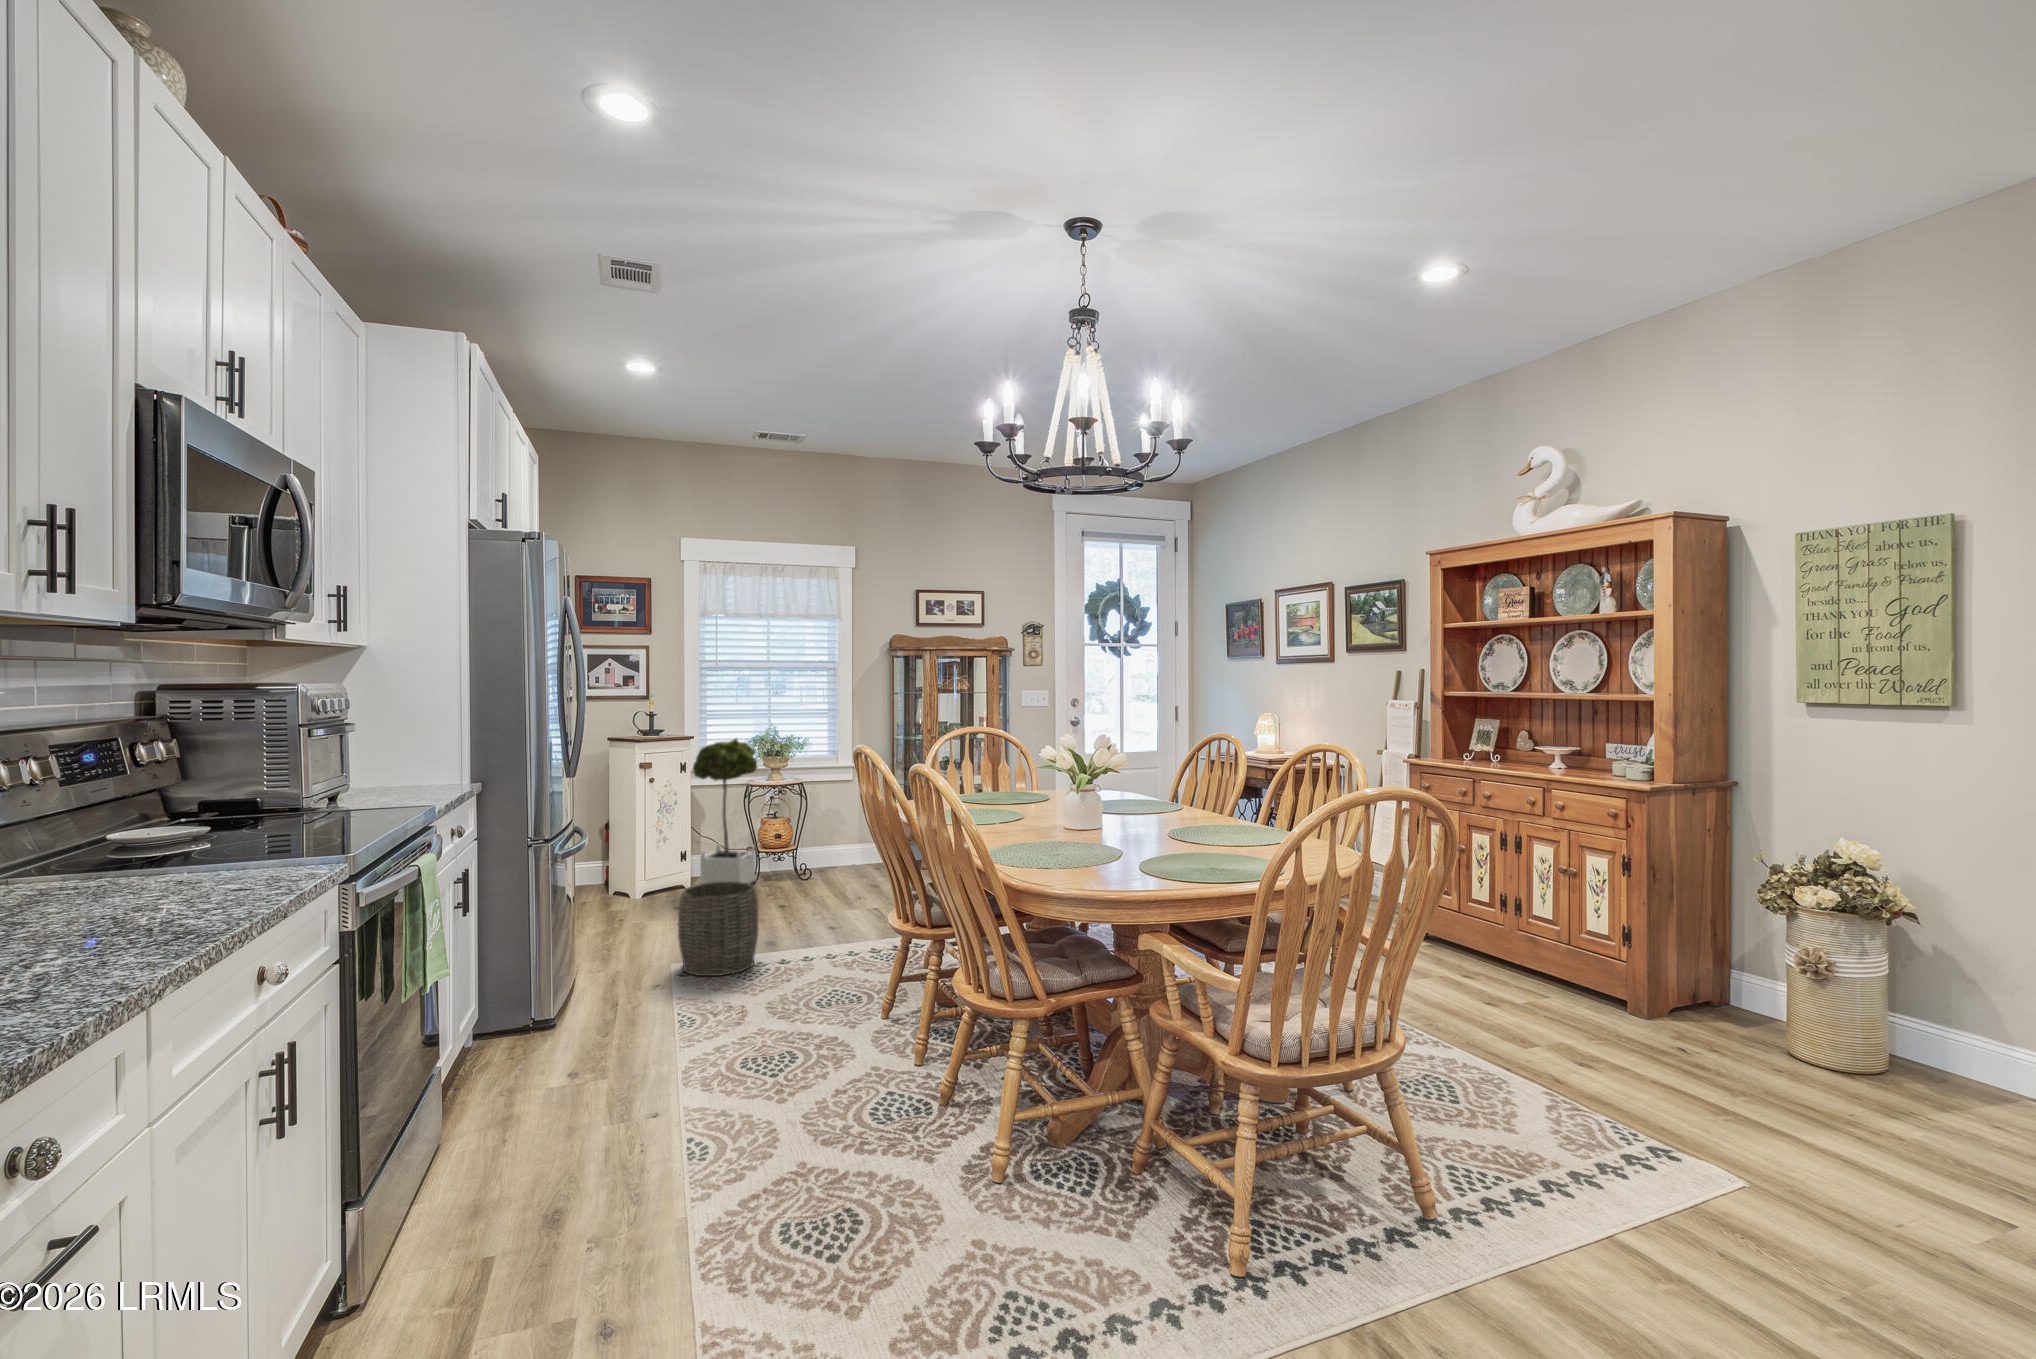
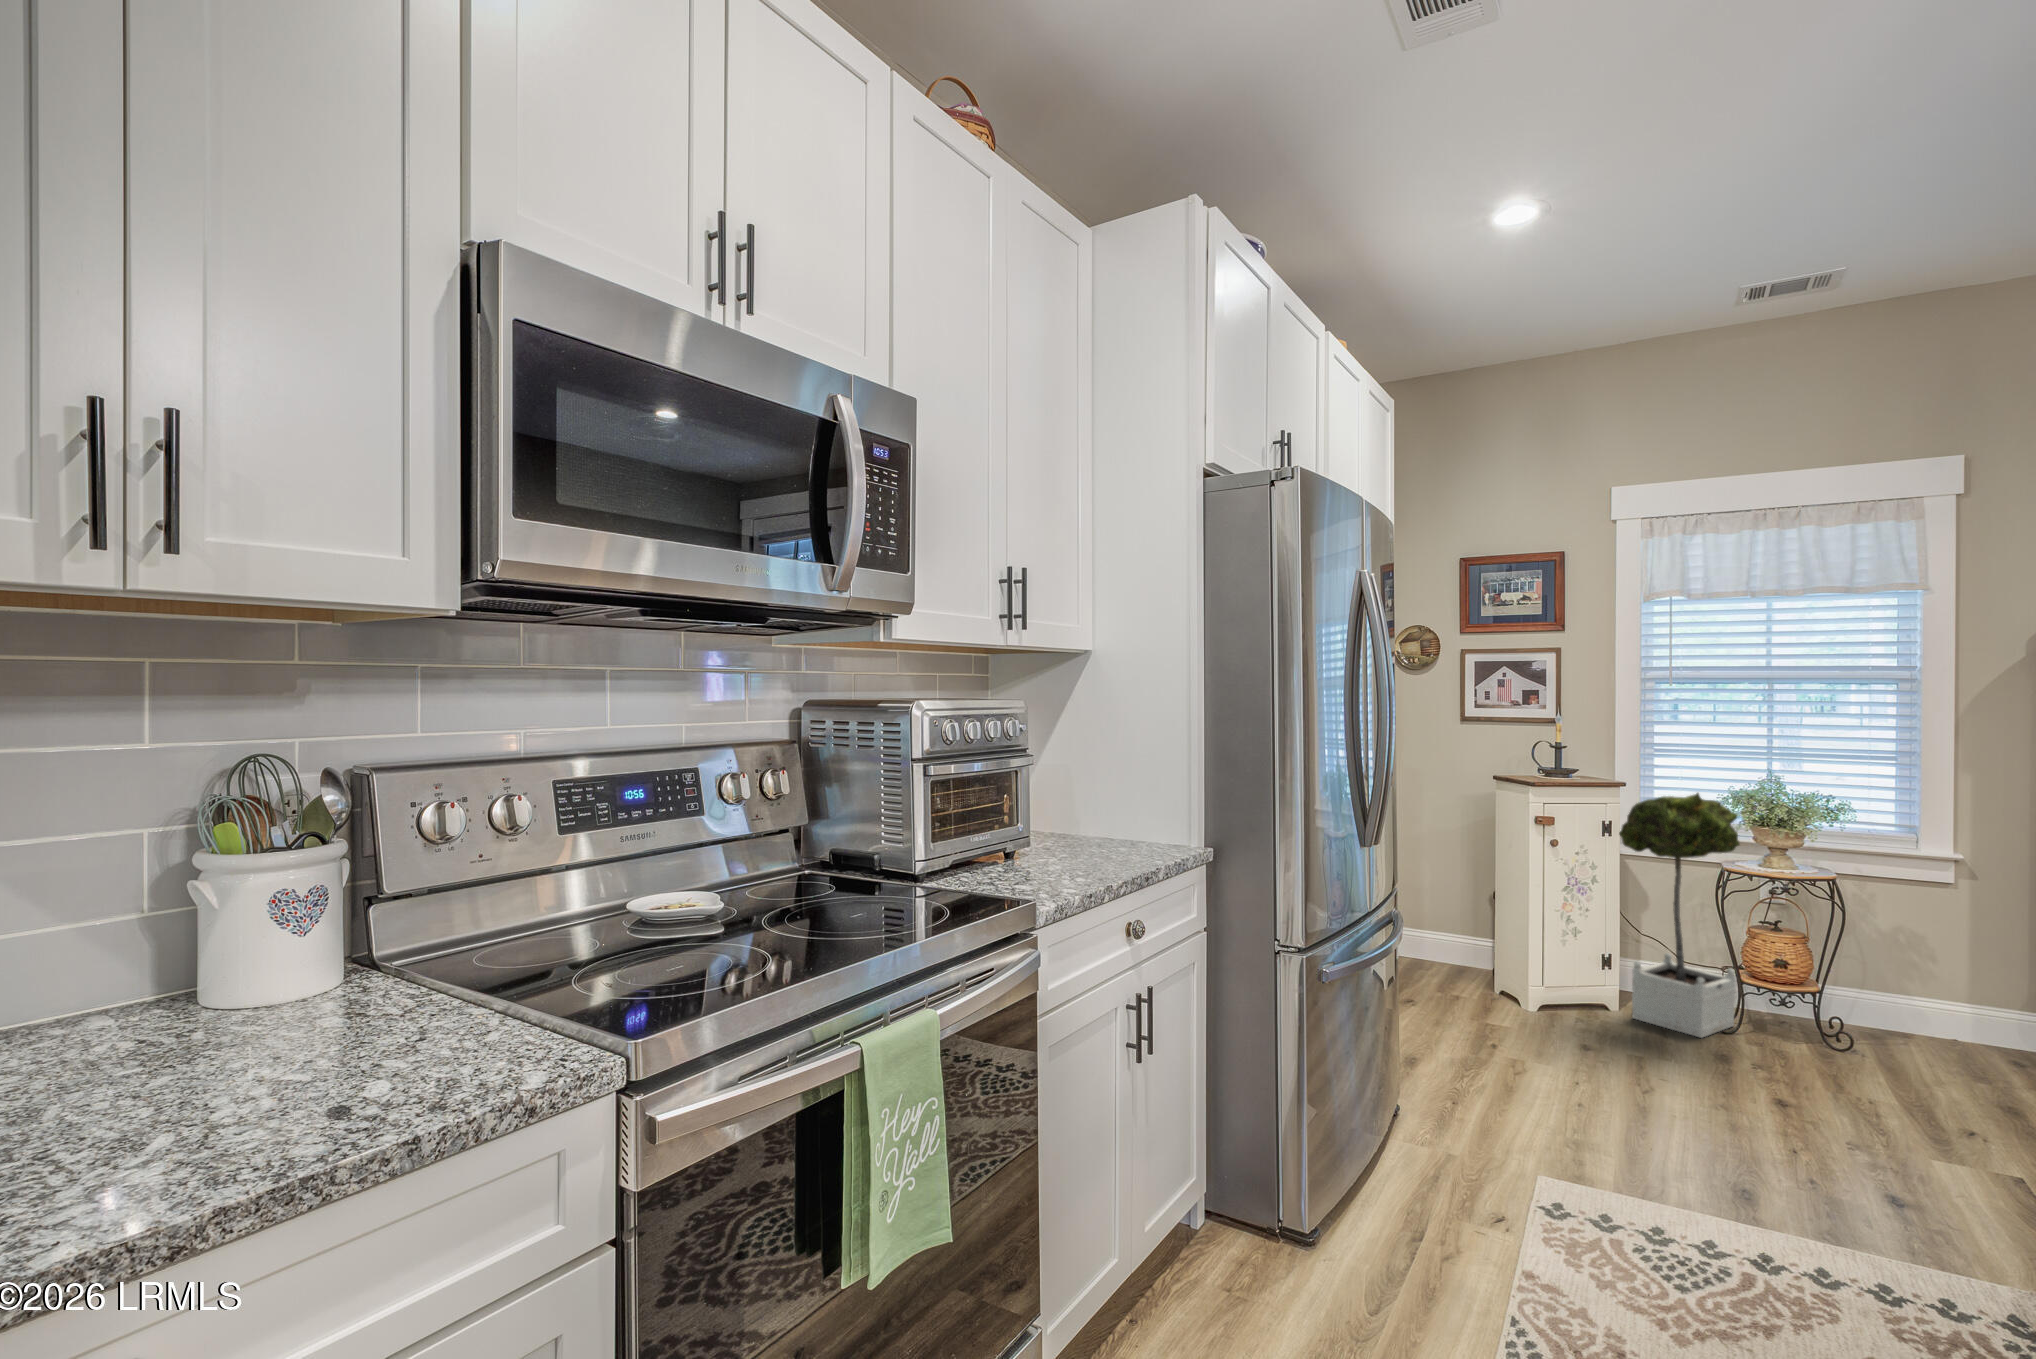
woven basket: present [678,882,758,976] -> none [1551,1046,1707,1232]

